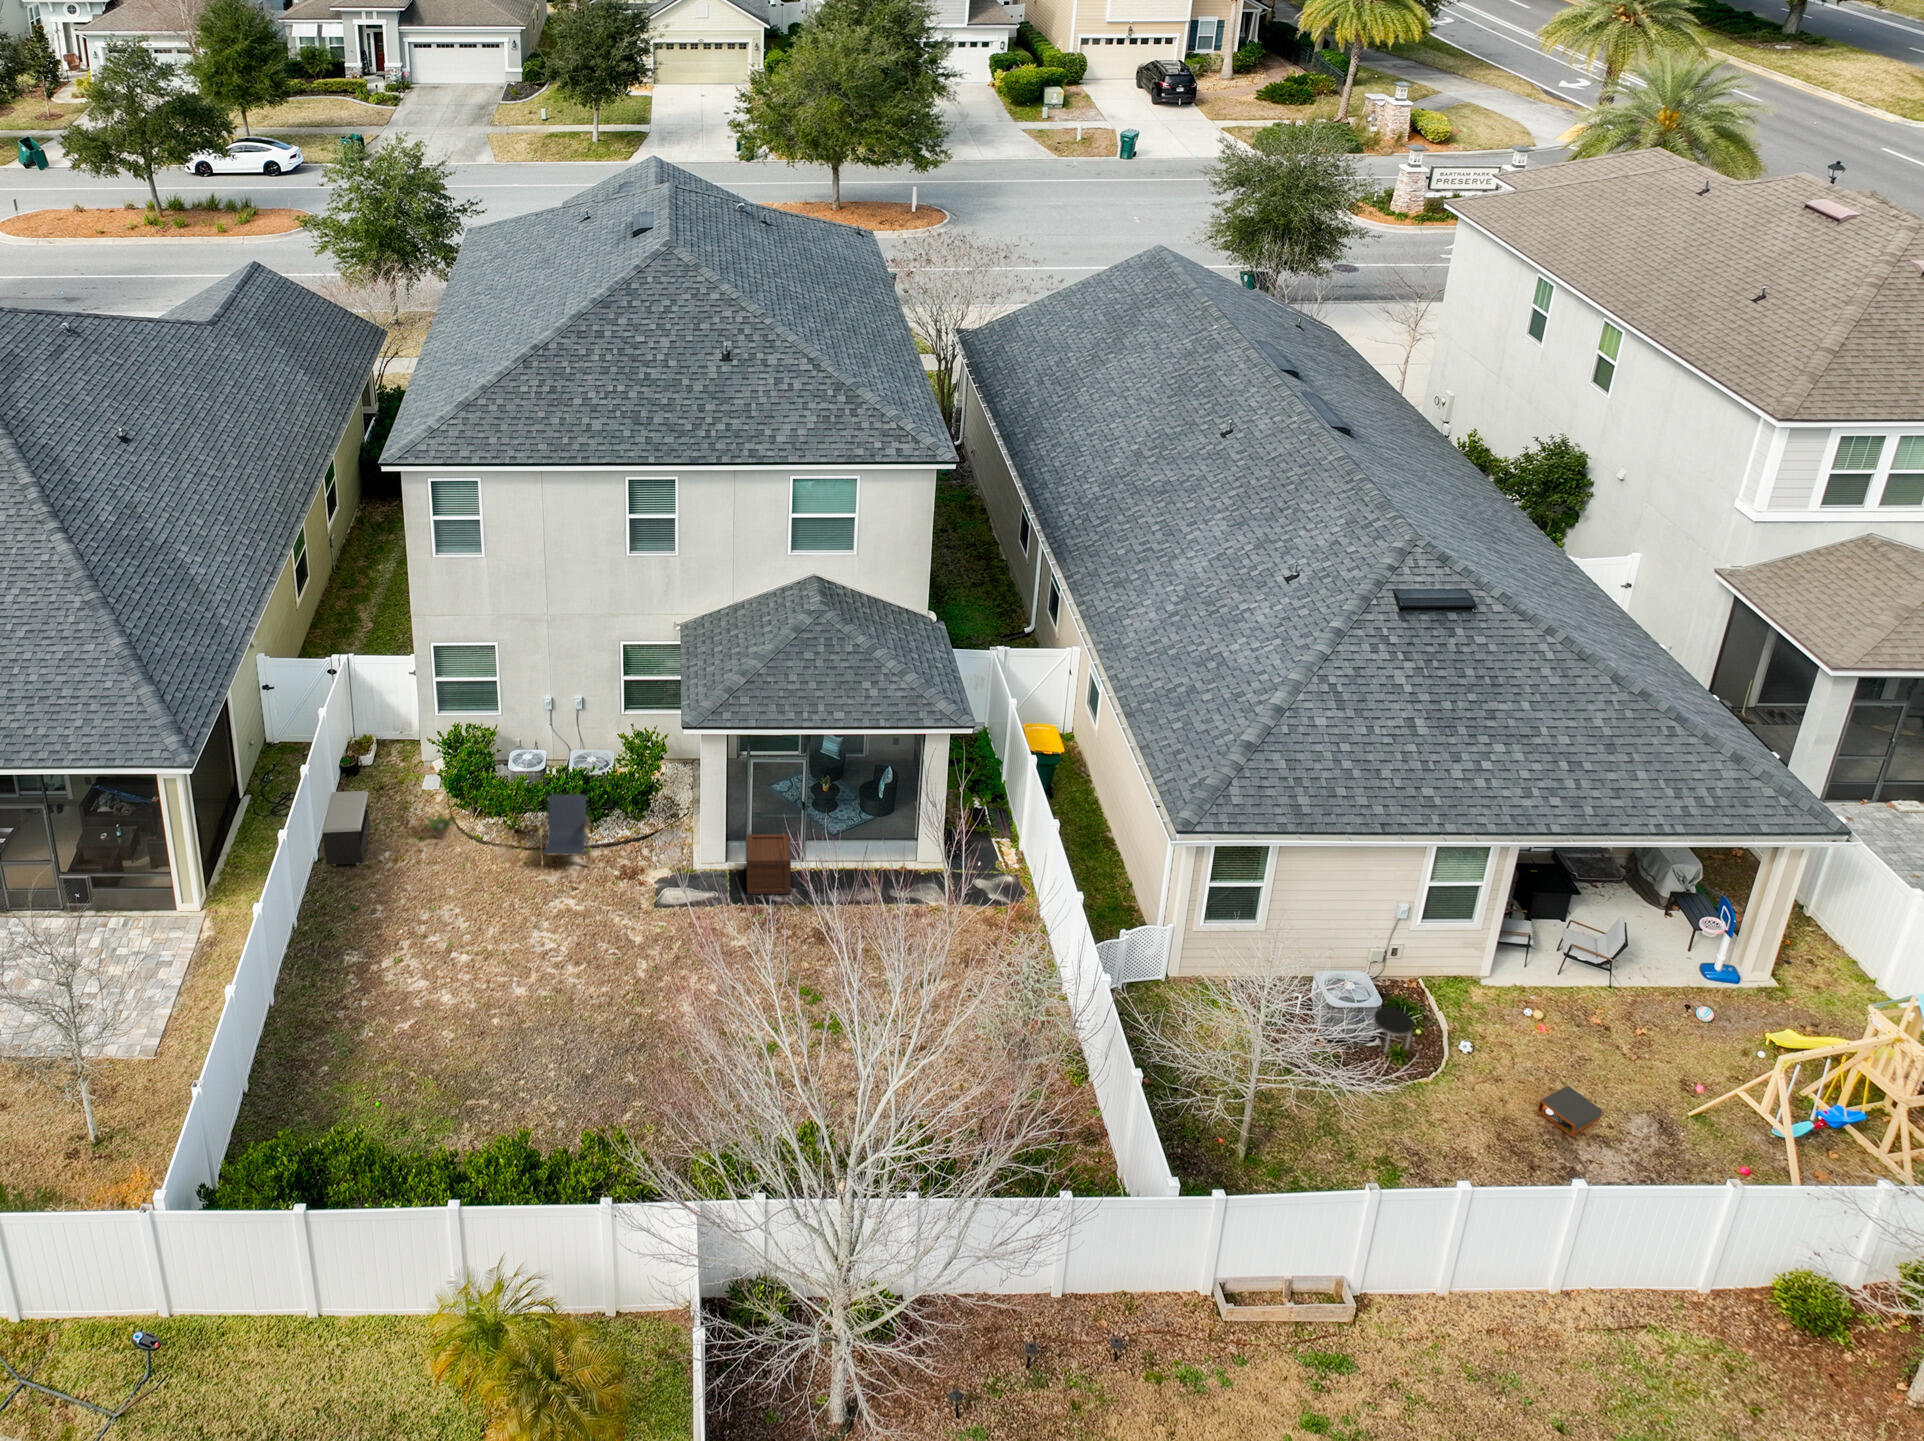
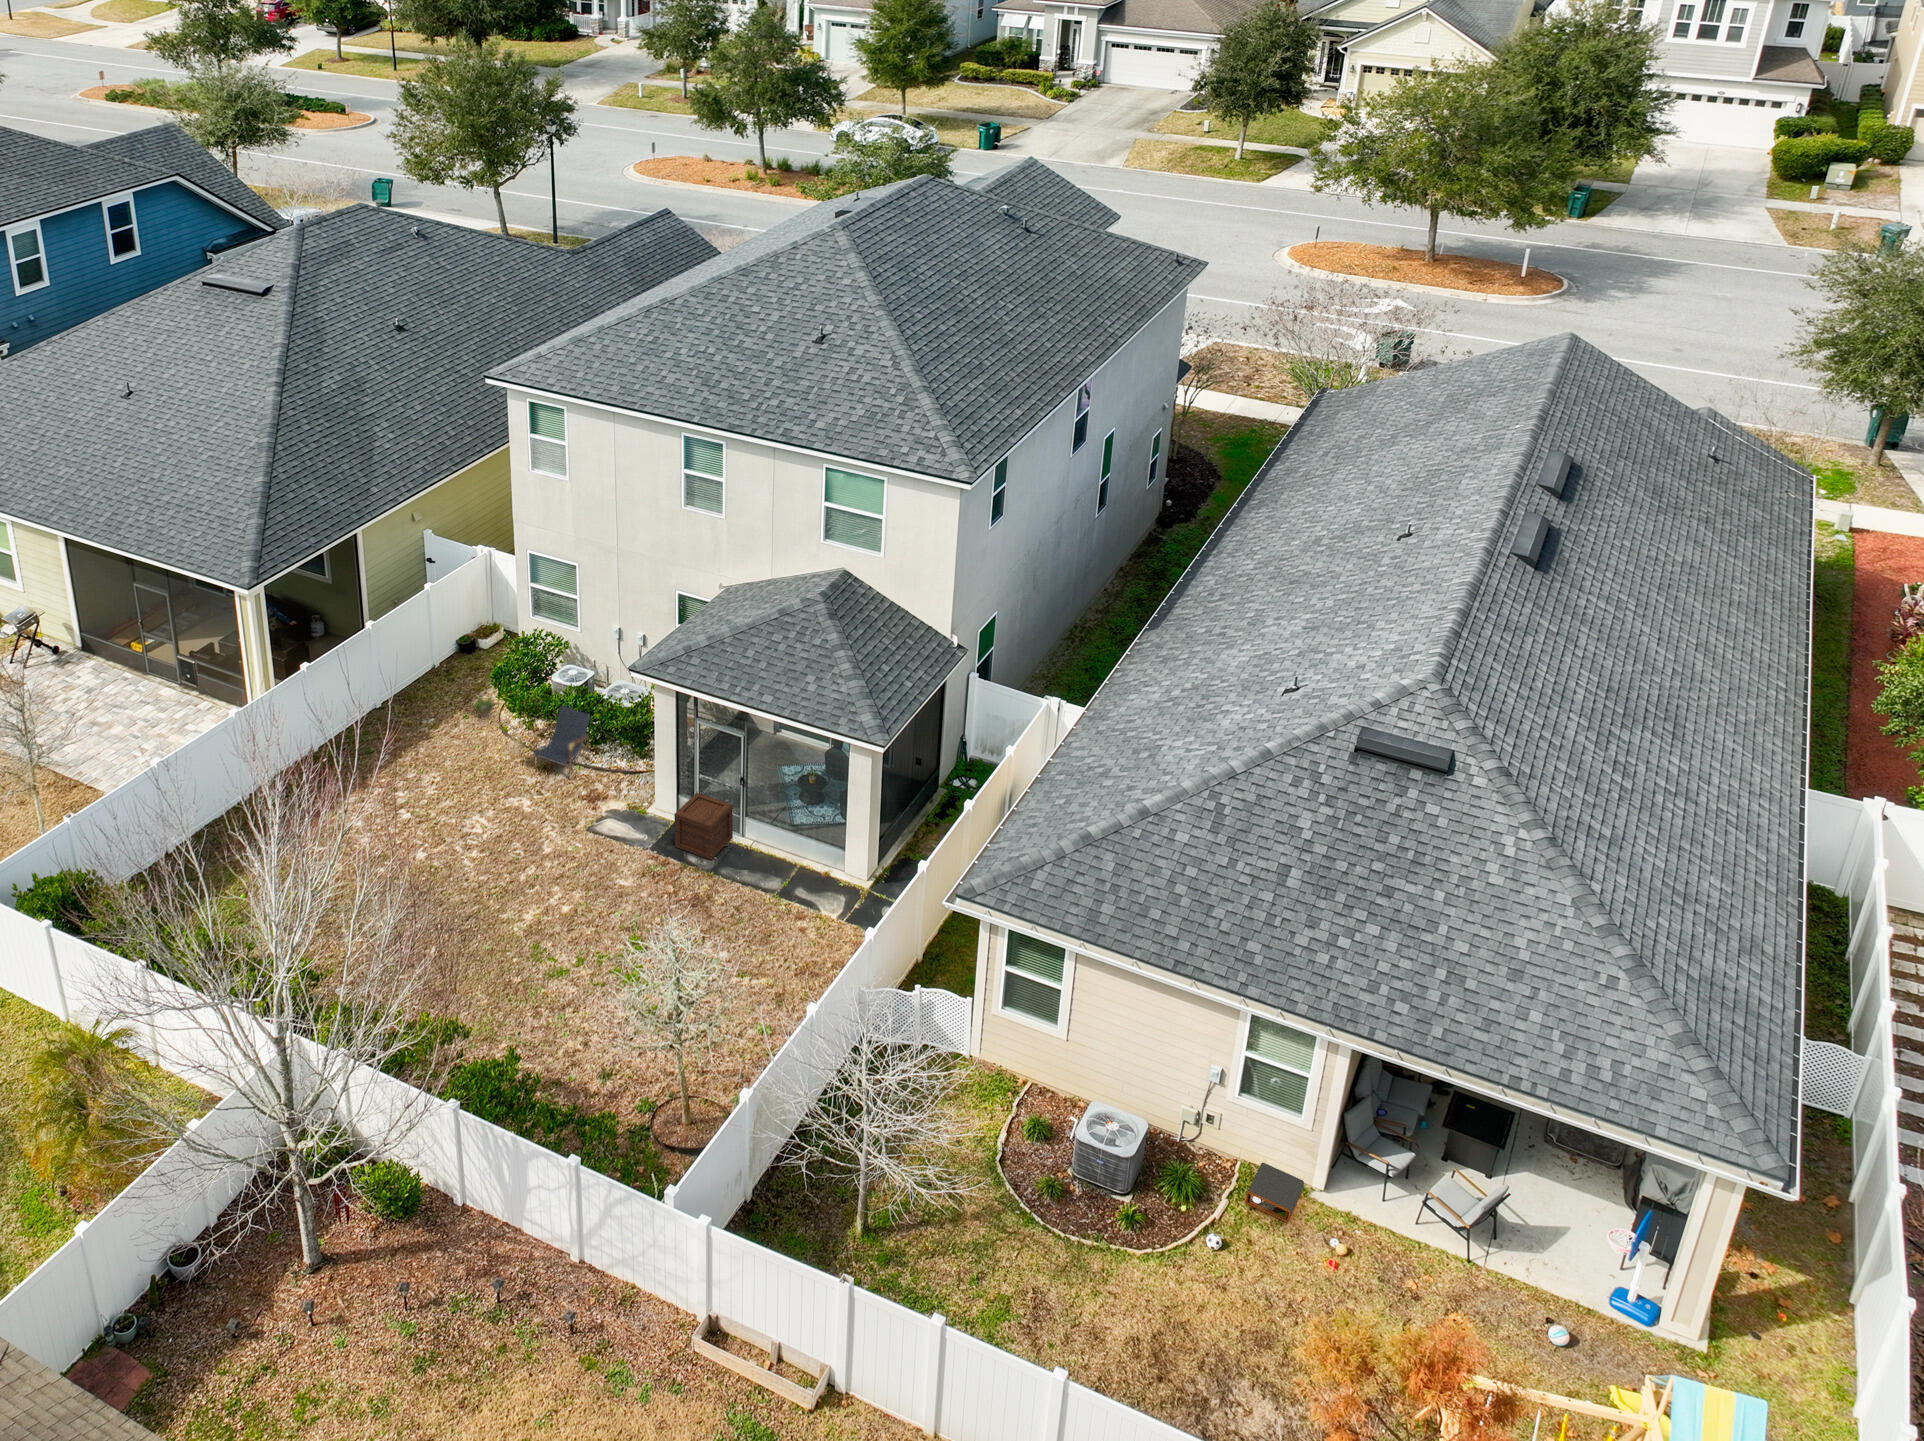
storage bench: present [322,791,370,865] -> none [378,652,439,718]
round table: present [1373,1007,1414,1053] -> none [1121,1176,1166,1233]
storage box: present [1537,1086,1602,1136] -> present [1245,1163,1304,1222]

